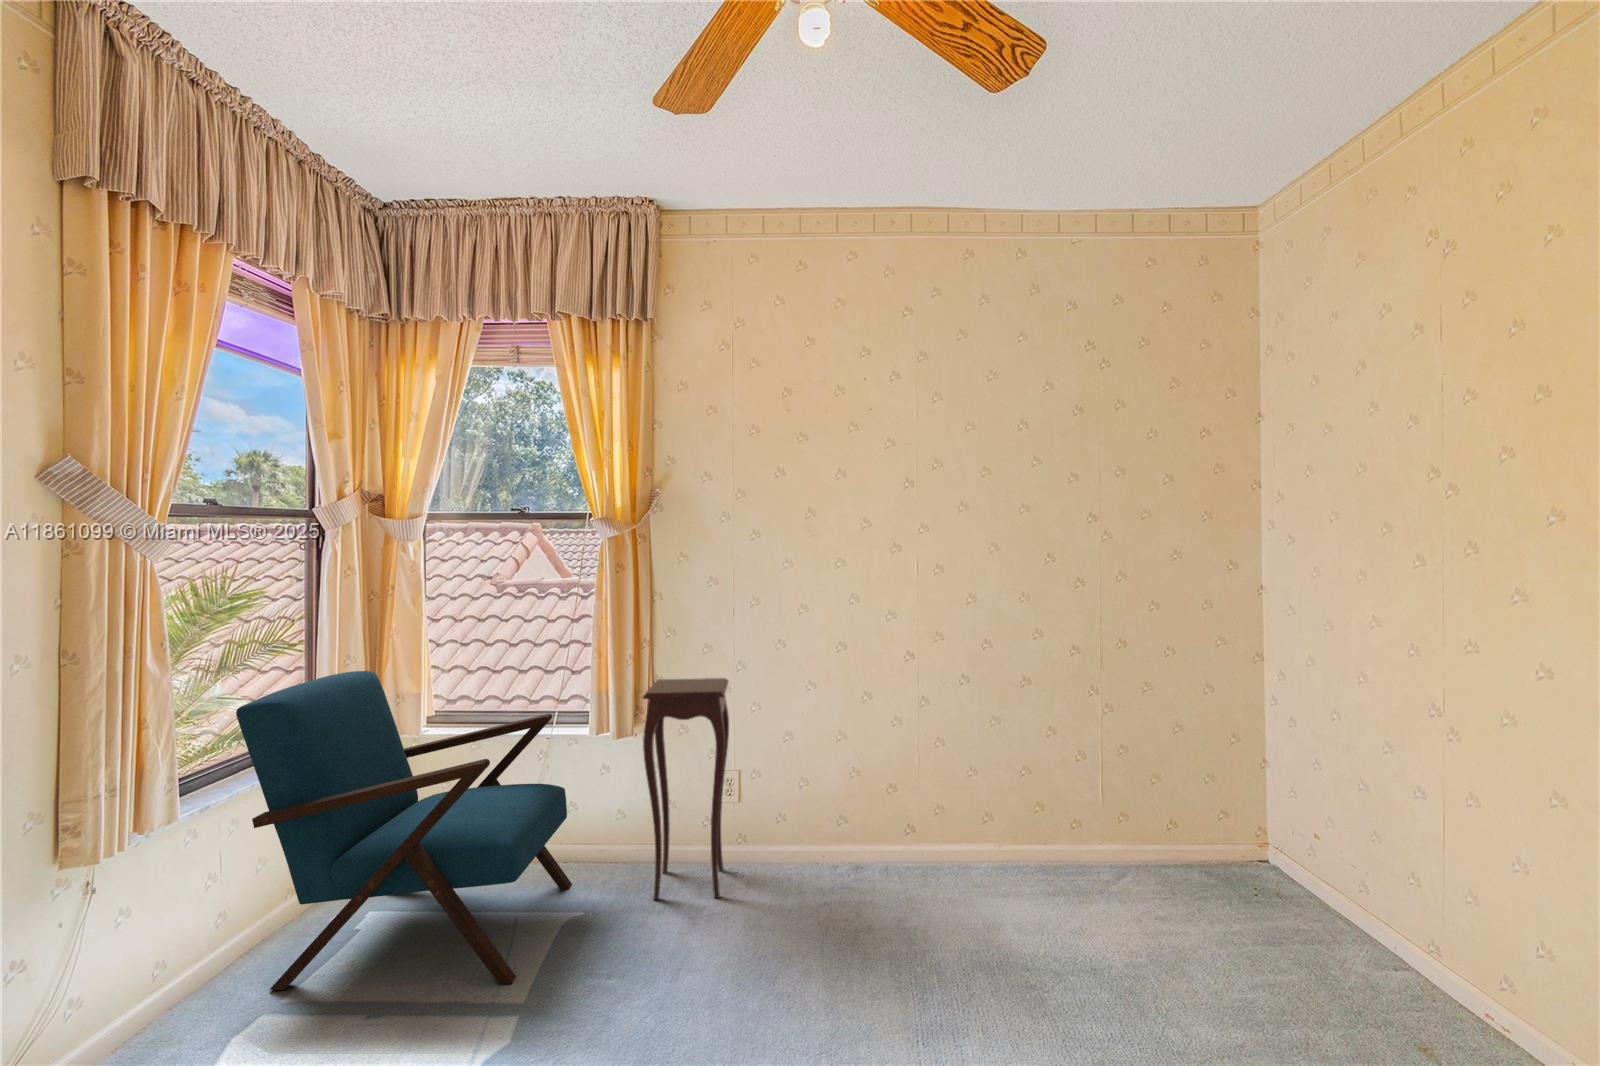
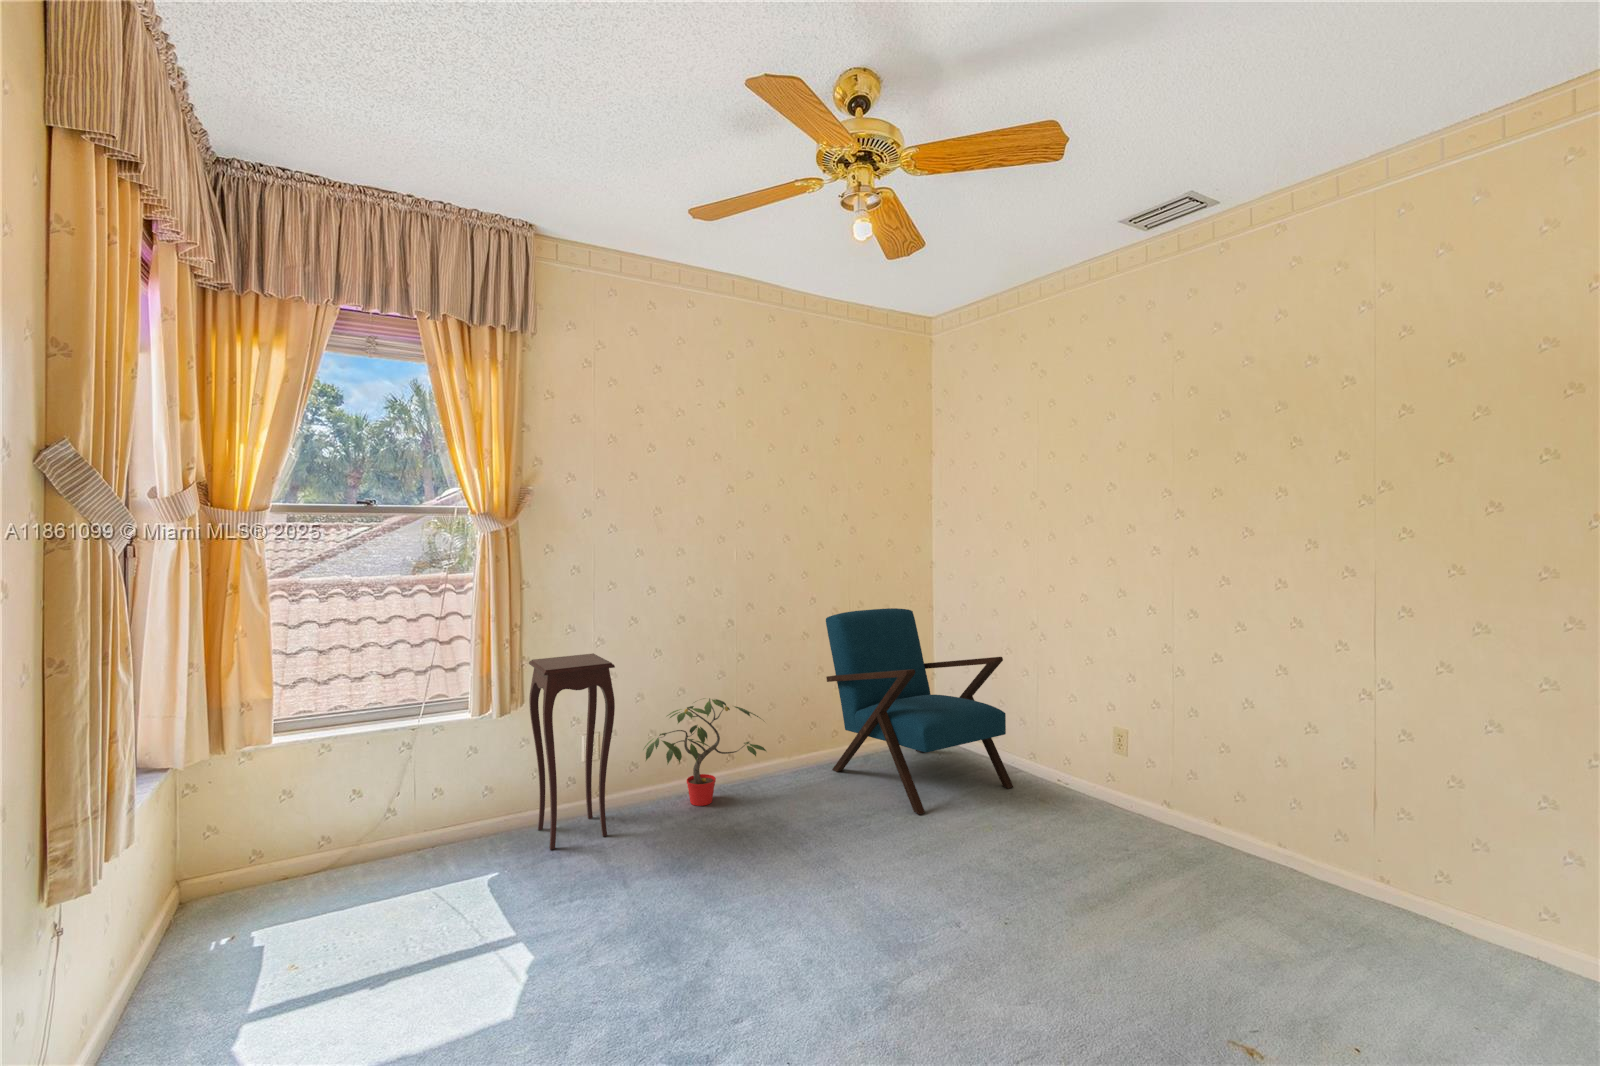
armchair: present [236,671,572,990] -> present [826,608,1013,814]
potted plant: none [778,747,938,885] -> present [643,698,766,806]

